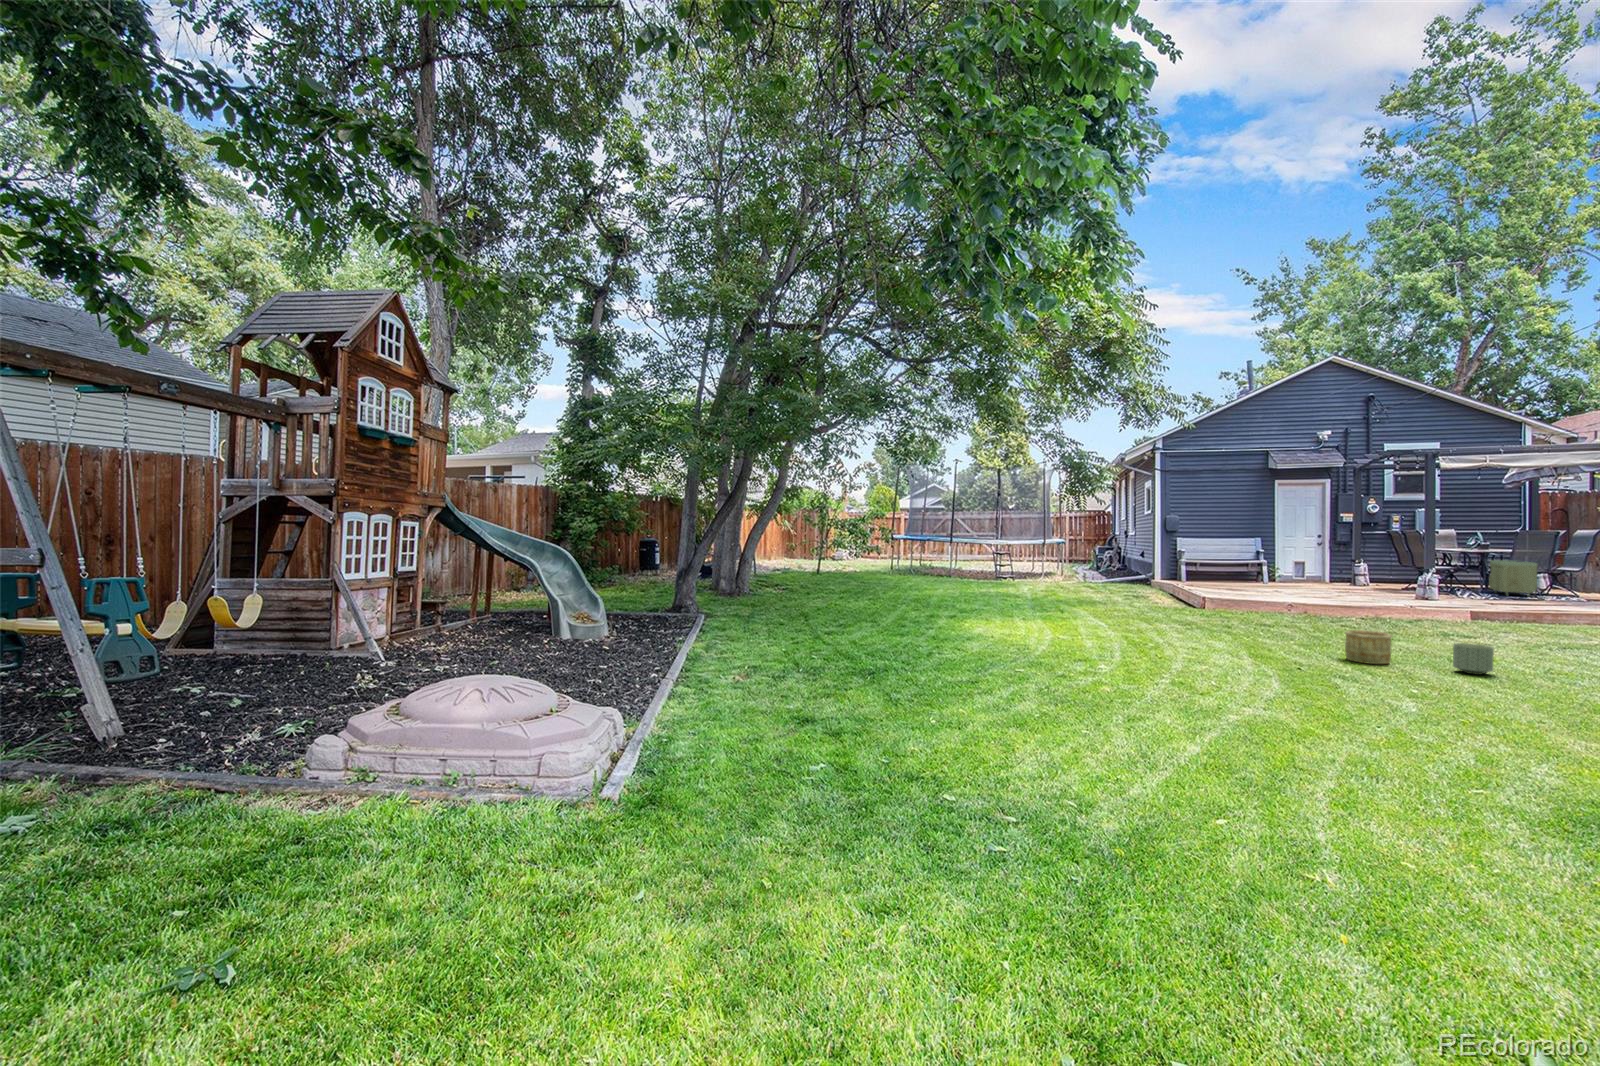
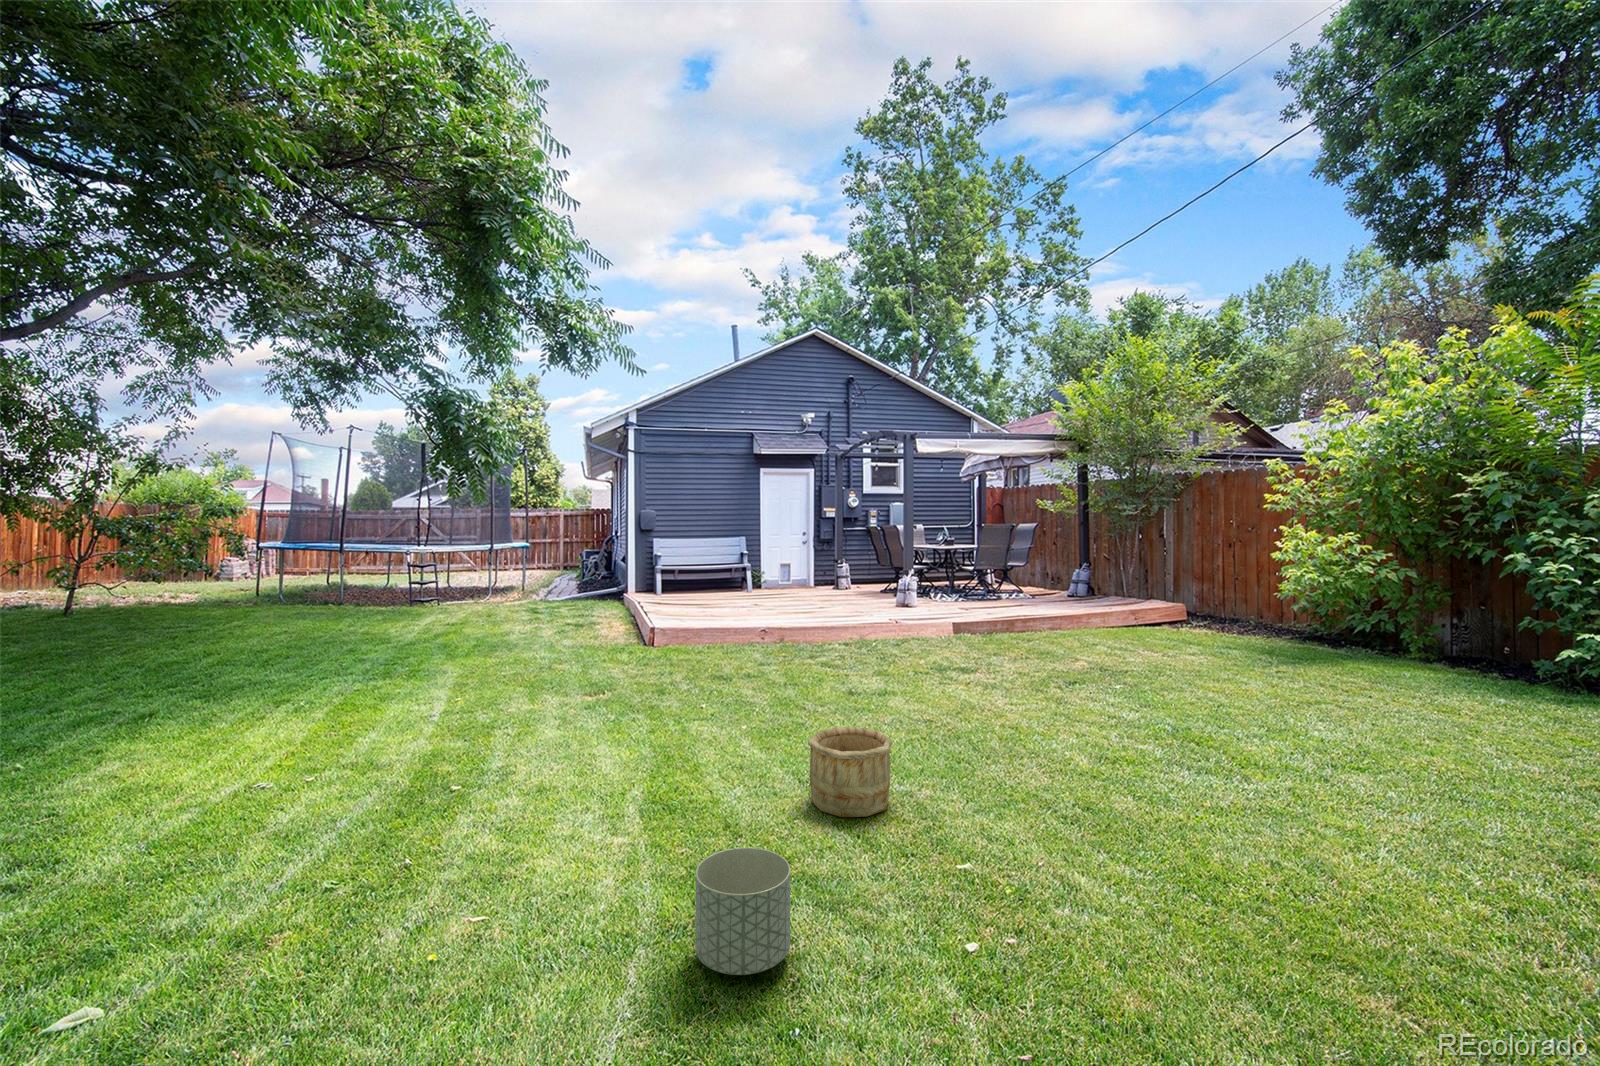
storage bench: present [1489,560,1537,596] -> none [951,557,993,596]
planter: present [1453,643,1494,675] -> present [695,848,791,975]

